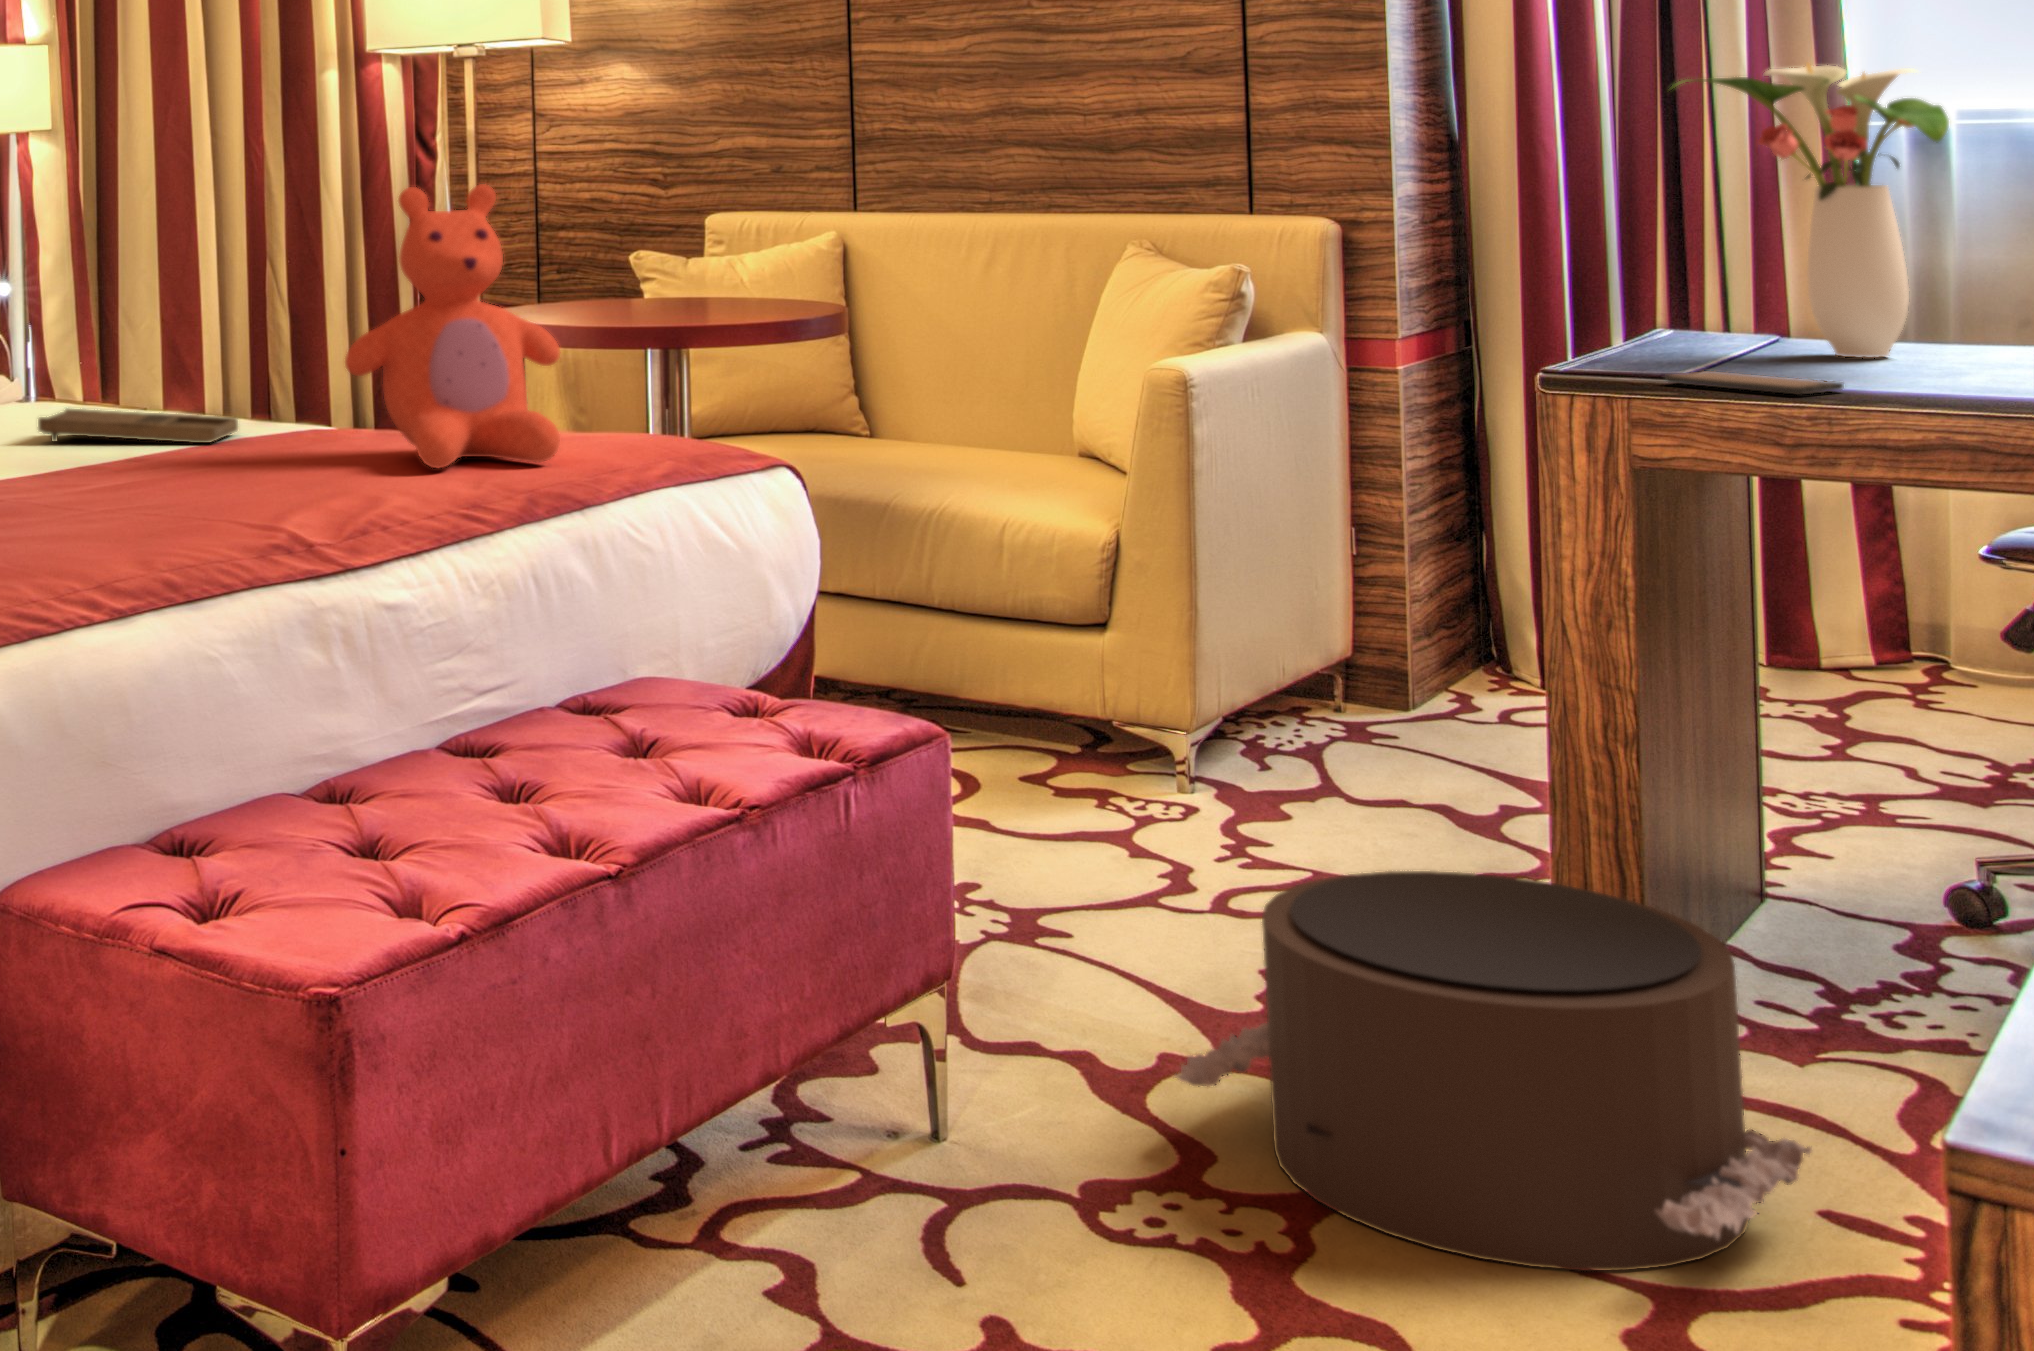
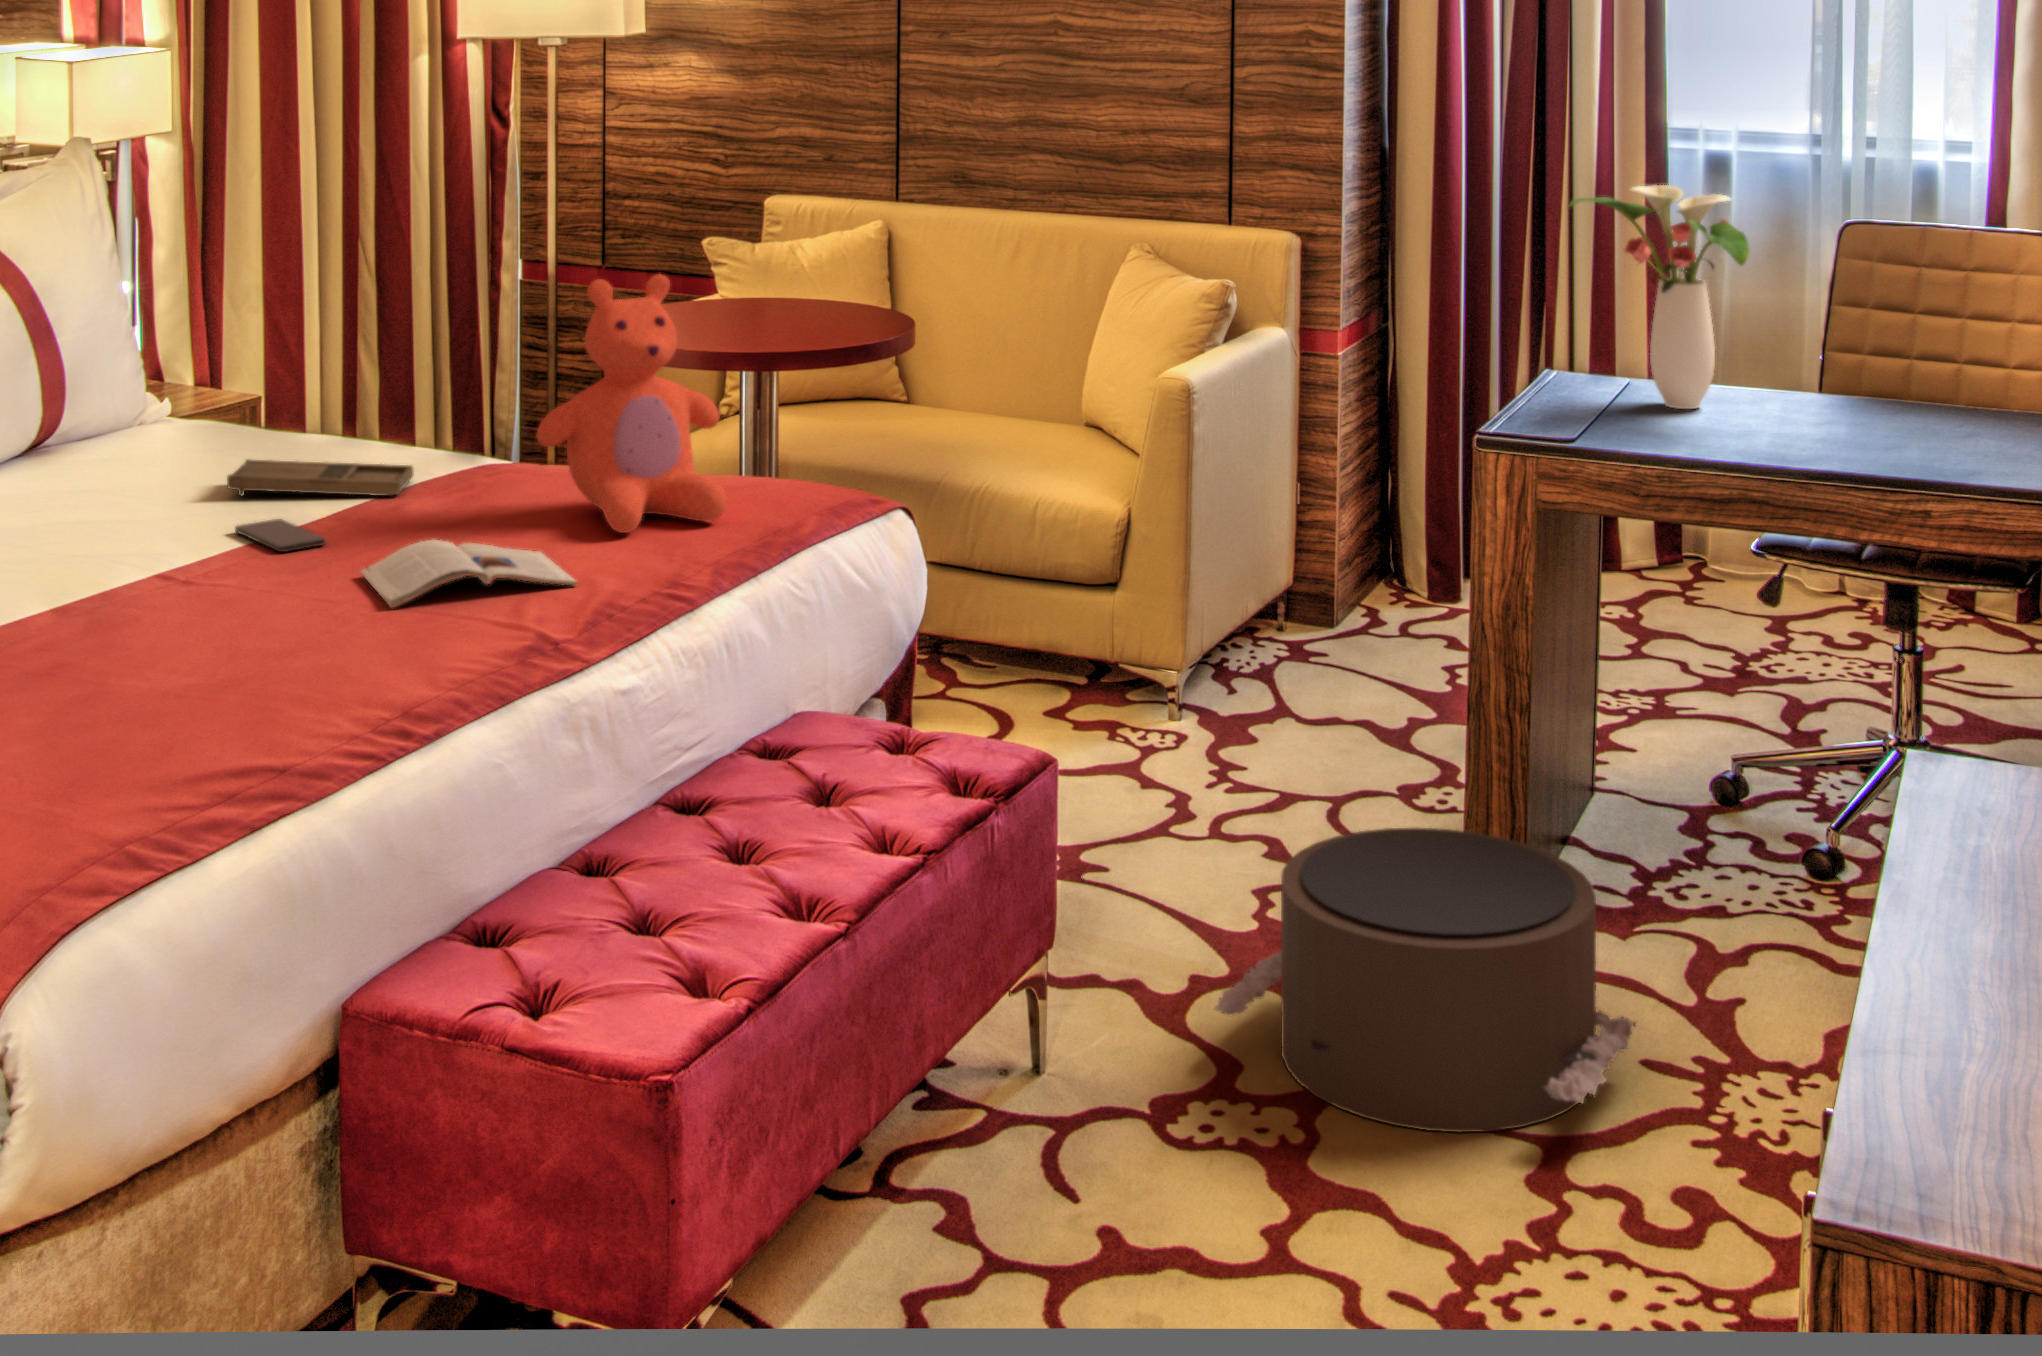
smartphone: present [1665,371,1844,394] -> present [235,519,326,552]
magazine: none [130,456,360,514] -> present [361,540,578,608]

